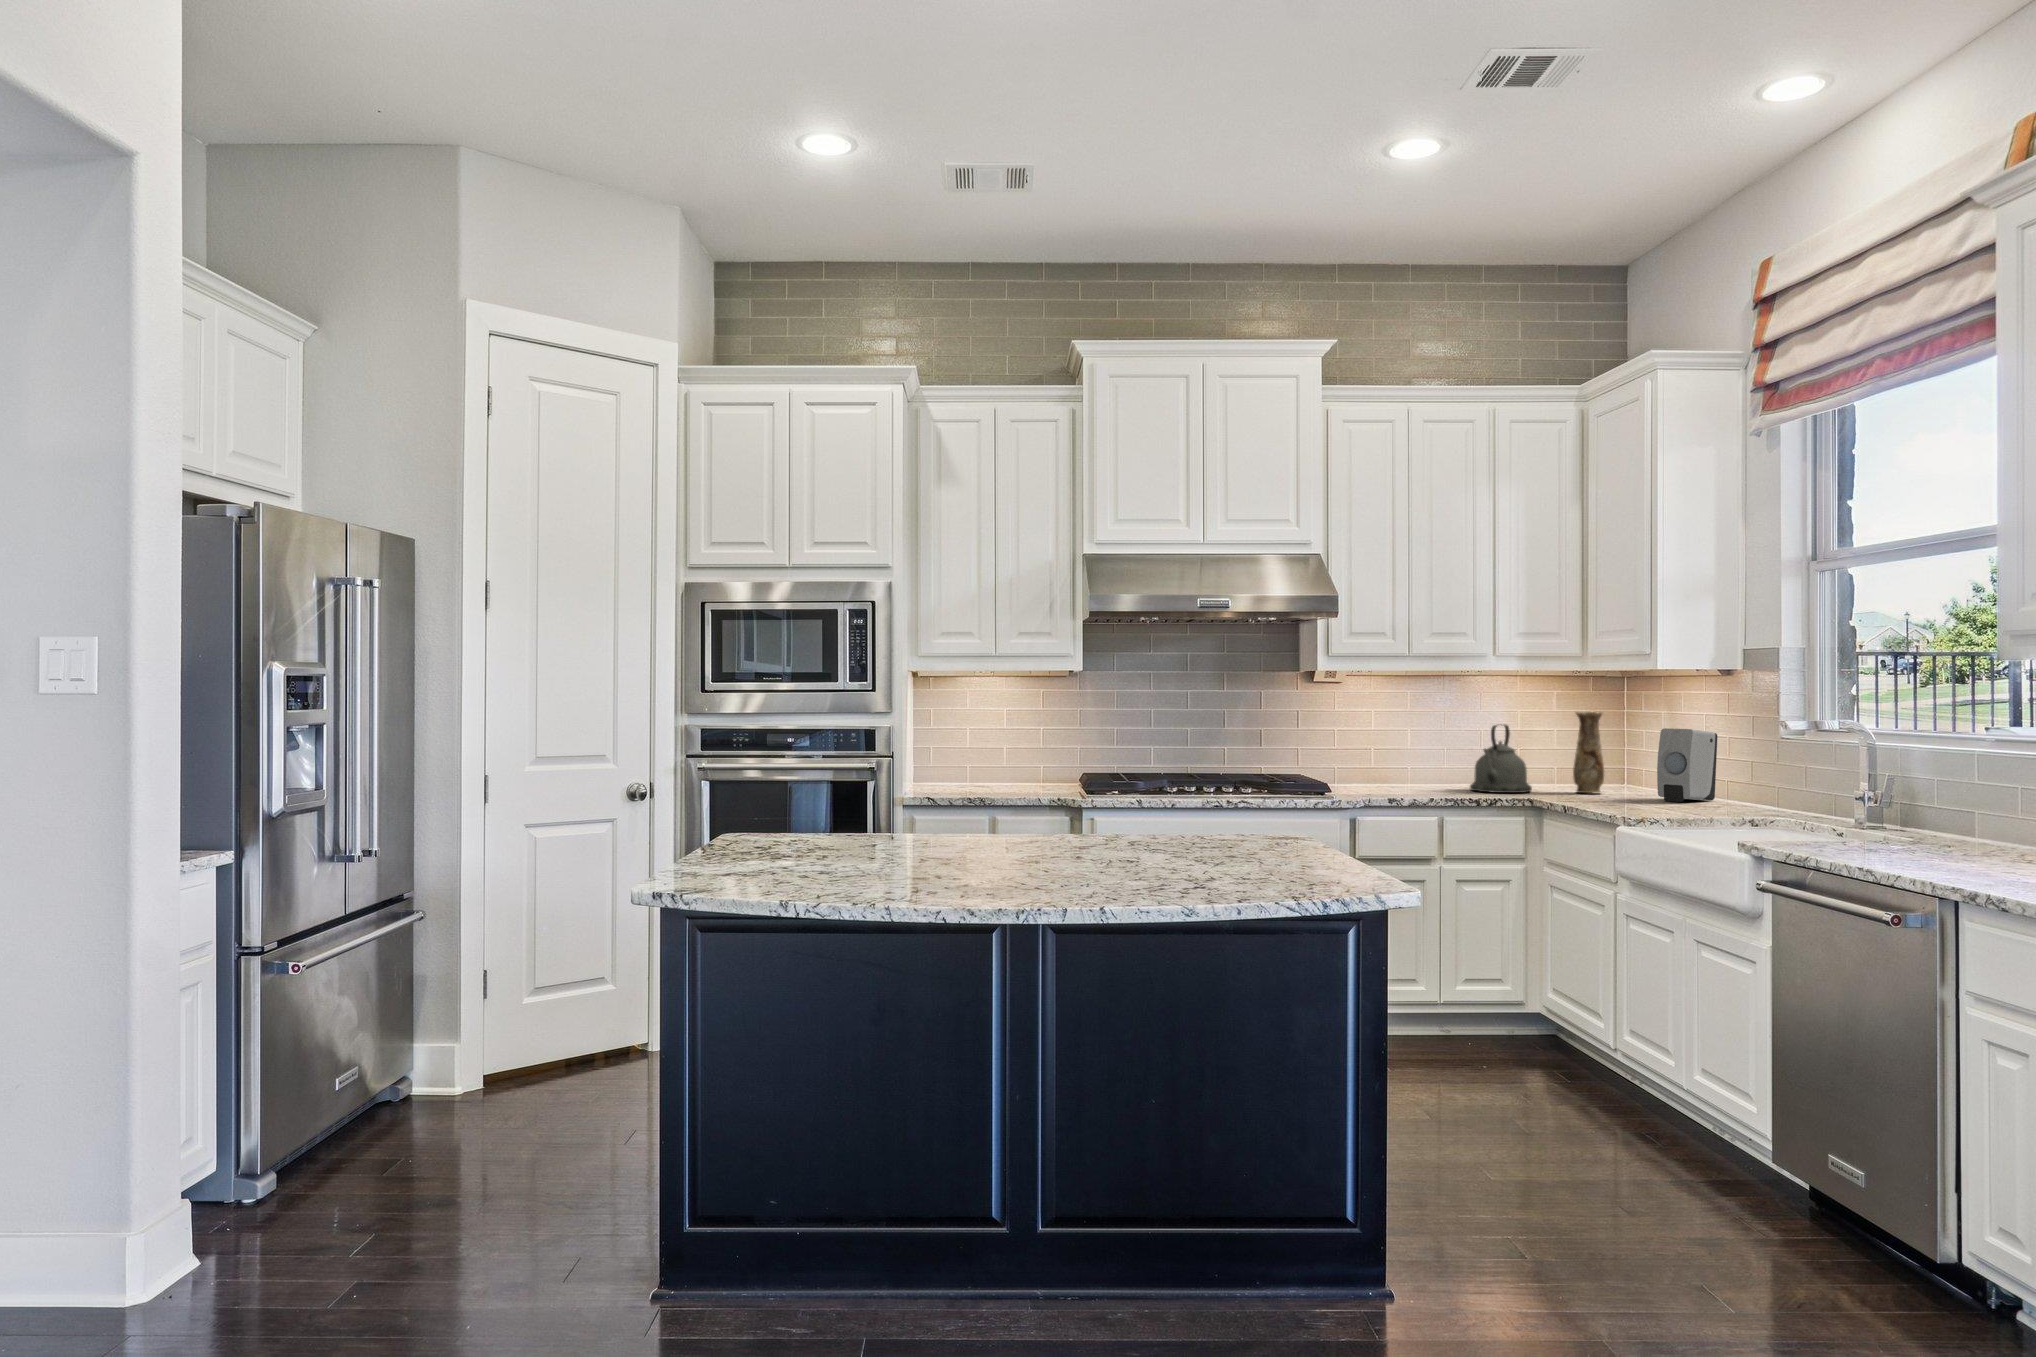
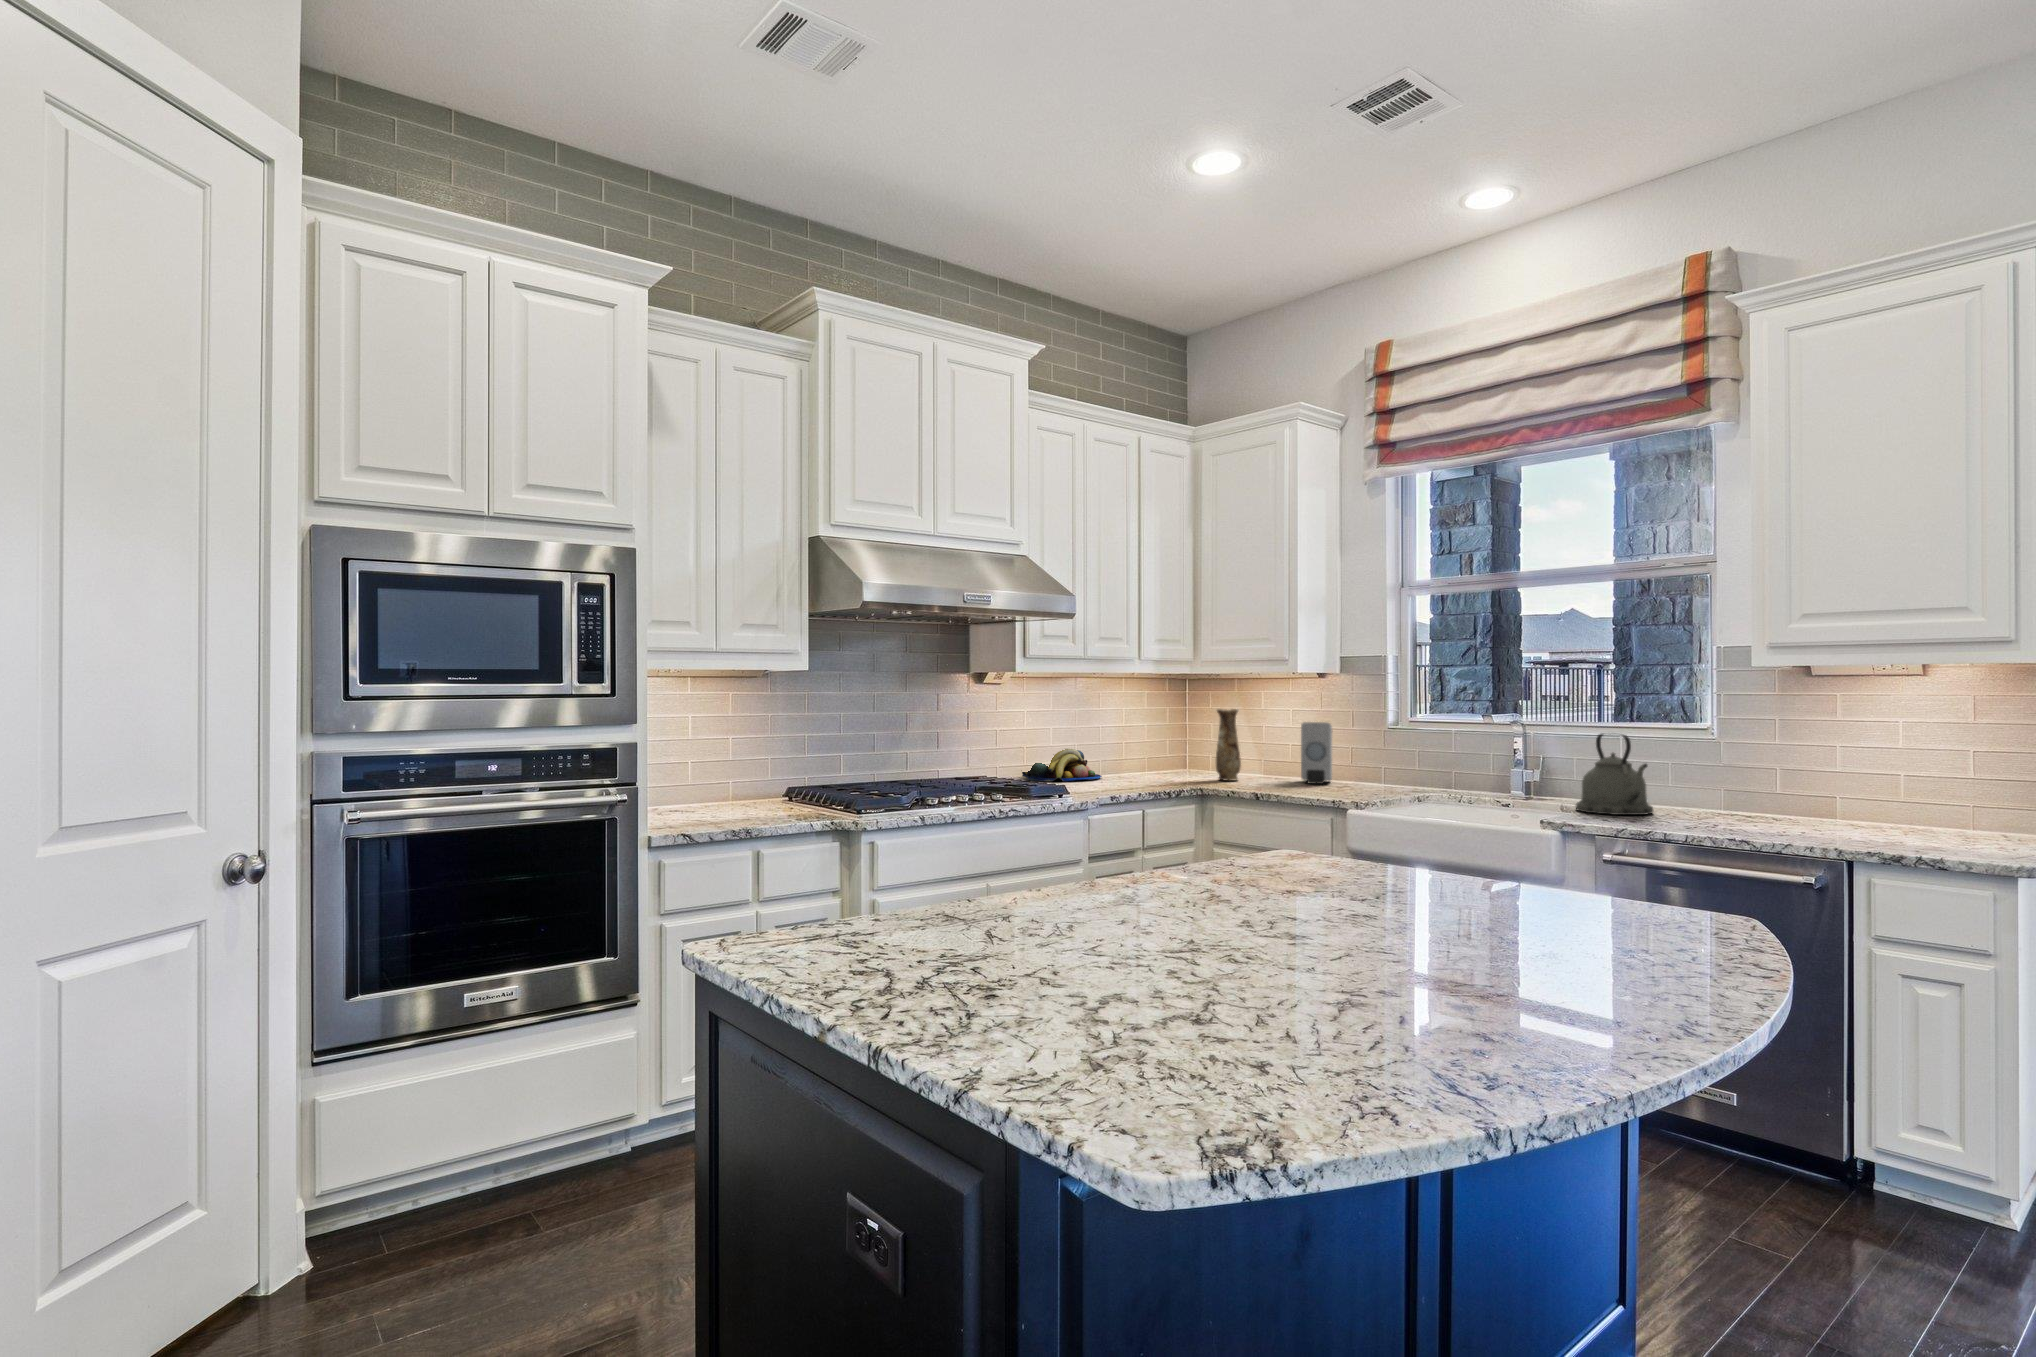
kettle: present [1470,725,1532,793] -> present [1576,733,1653,815]
fruit bowl: none [1372,751,1462,784] -> present [1022,749,1102,781]

